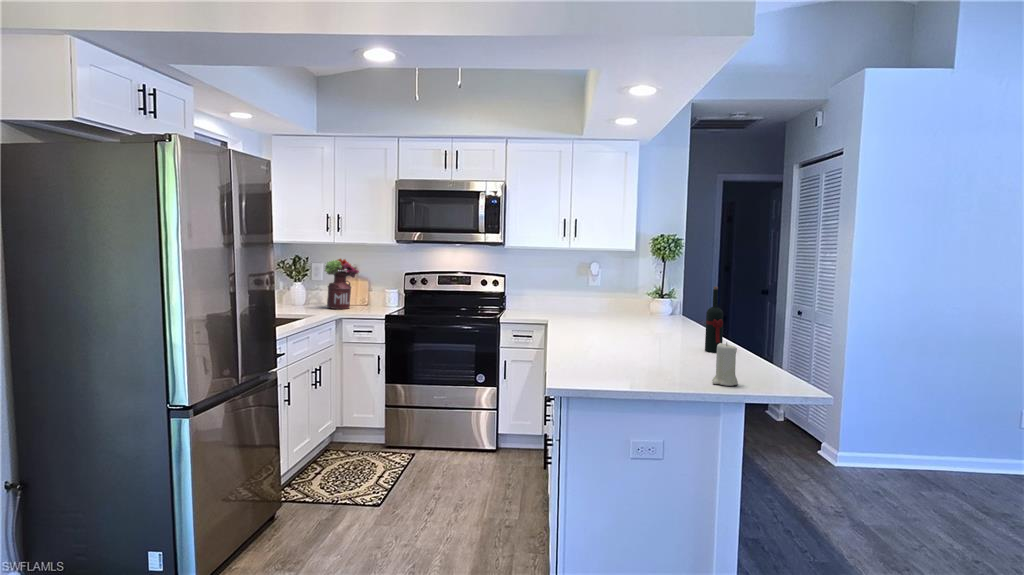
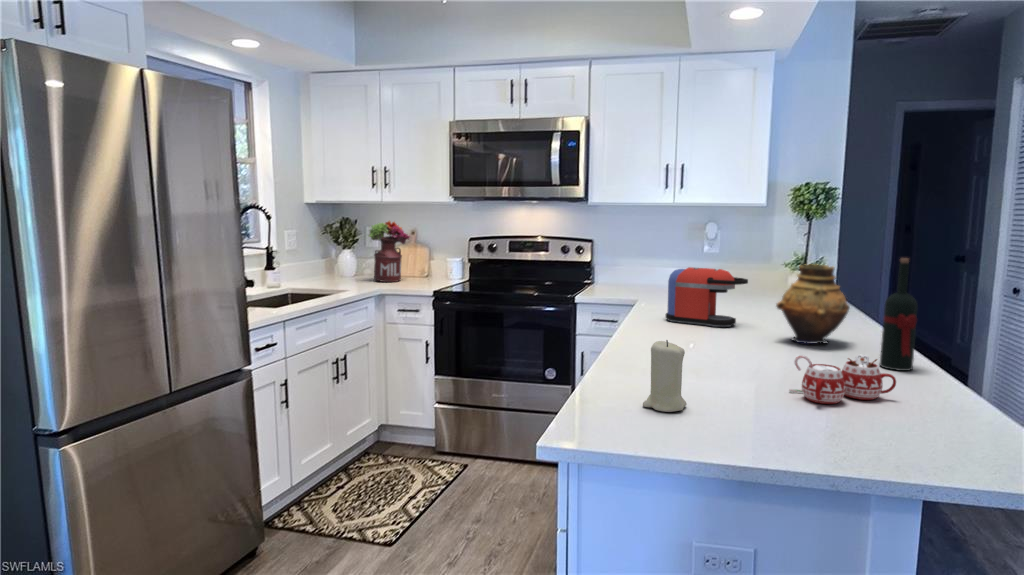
vase: none [646,291,689,341] -> present [776,264,850,344]
coffee maker: none [573,294,627,334] -> present [666,267,748,327]
mug: none [656,340,711,367] -> present [789,355,896,404]
candle: present [712,343,738,386] -> present [643,340,687,412]

